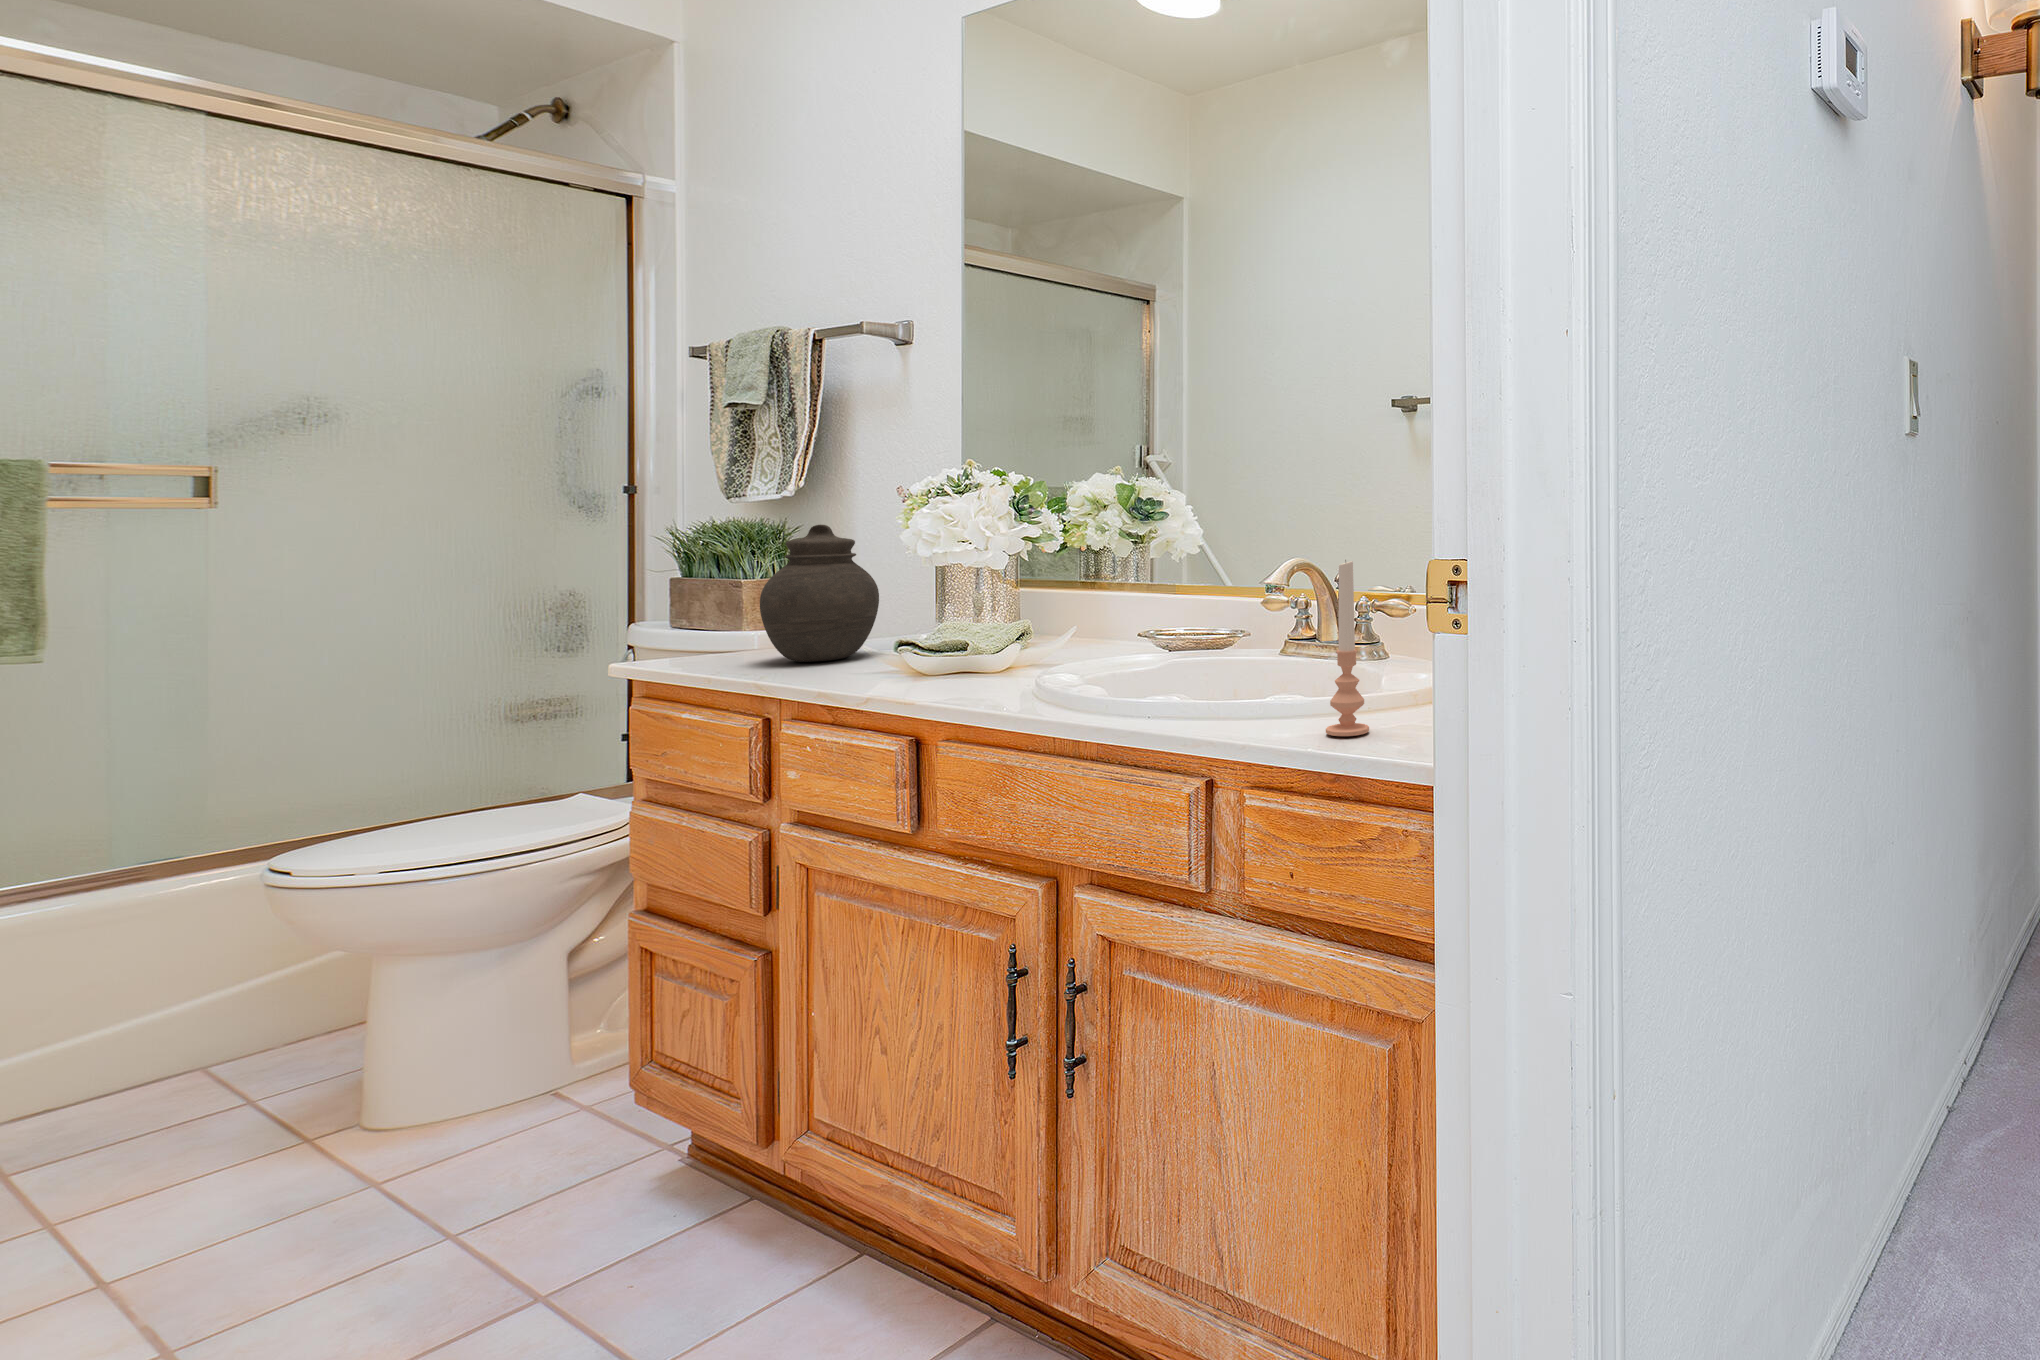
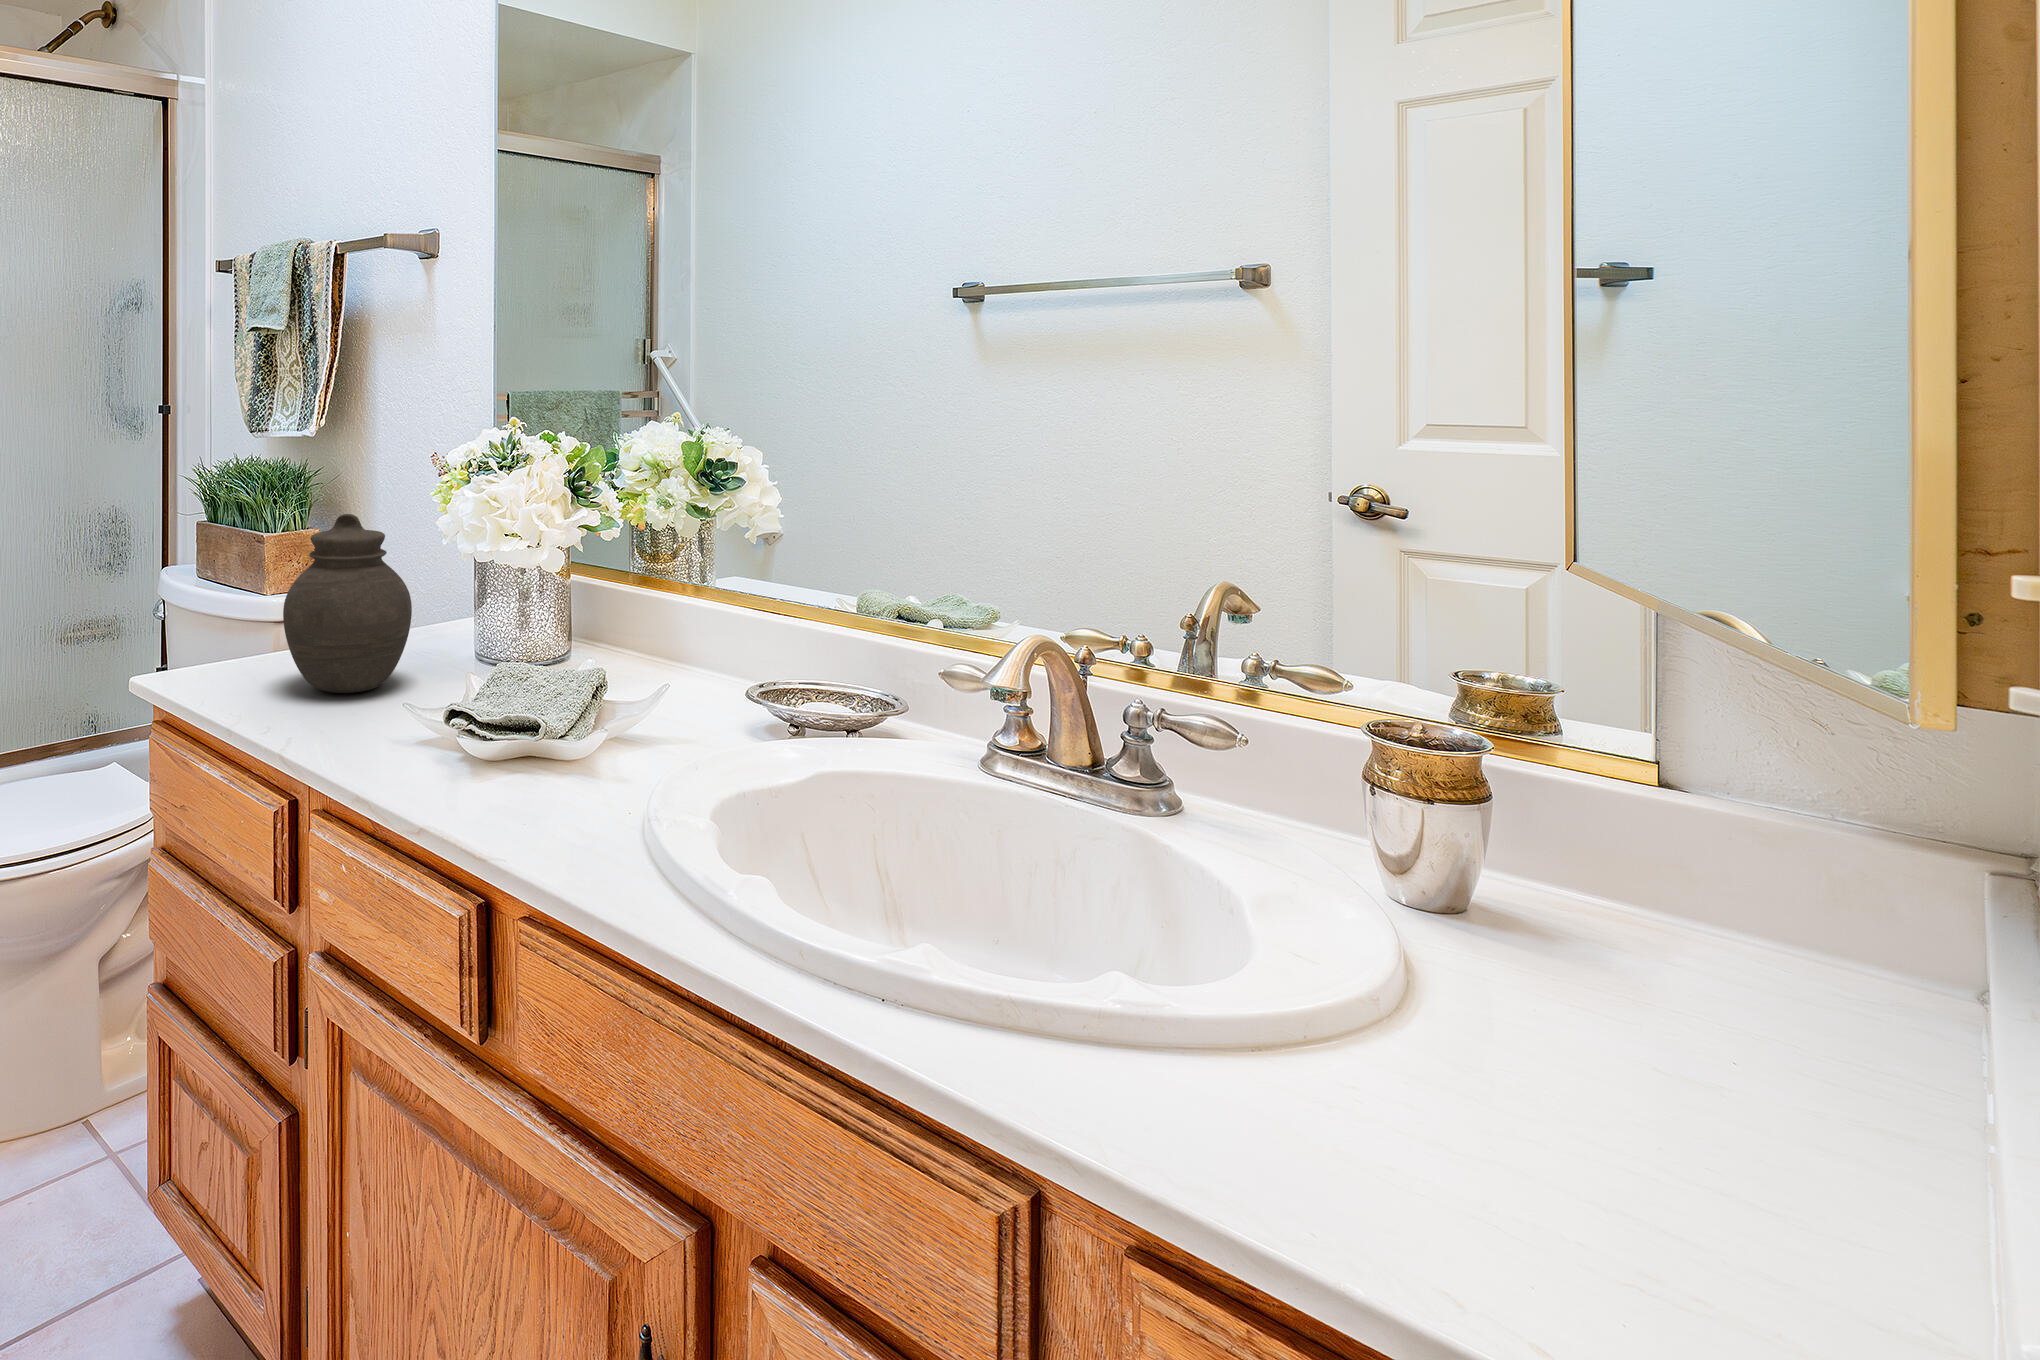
candle: present [1326,560,1369,736] -> none [1262,794,1370,1188]

